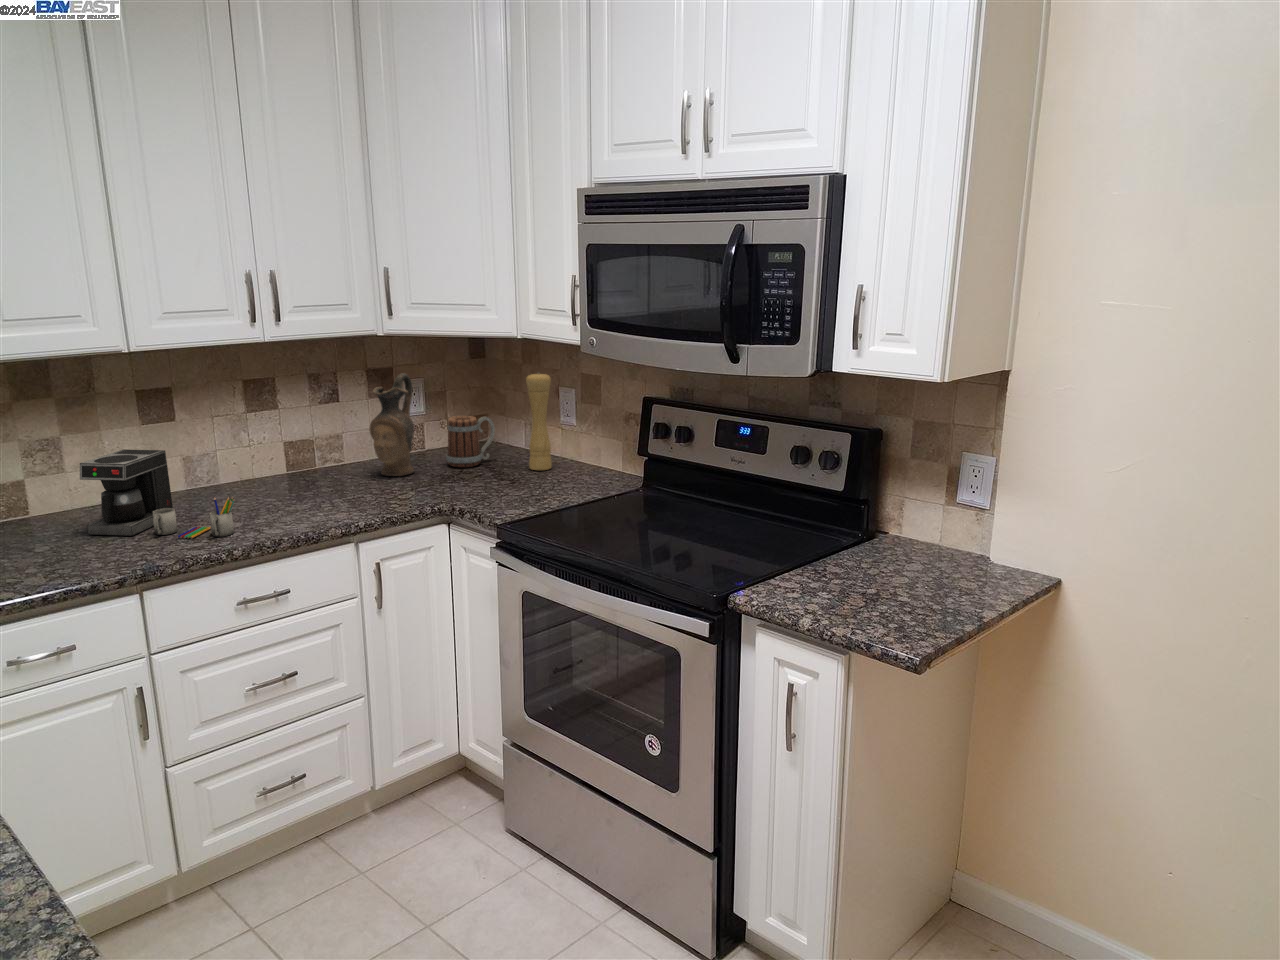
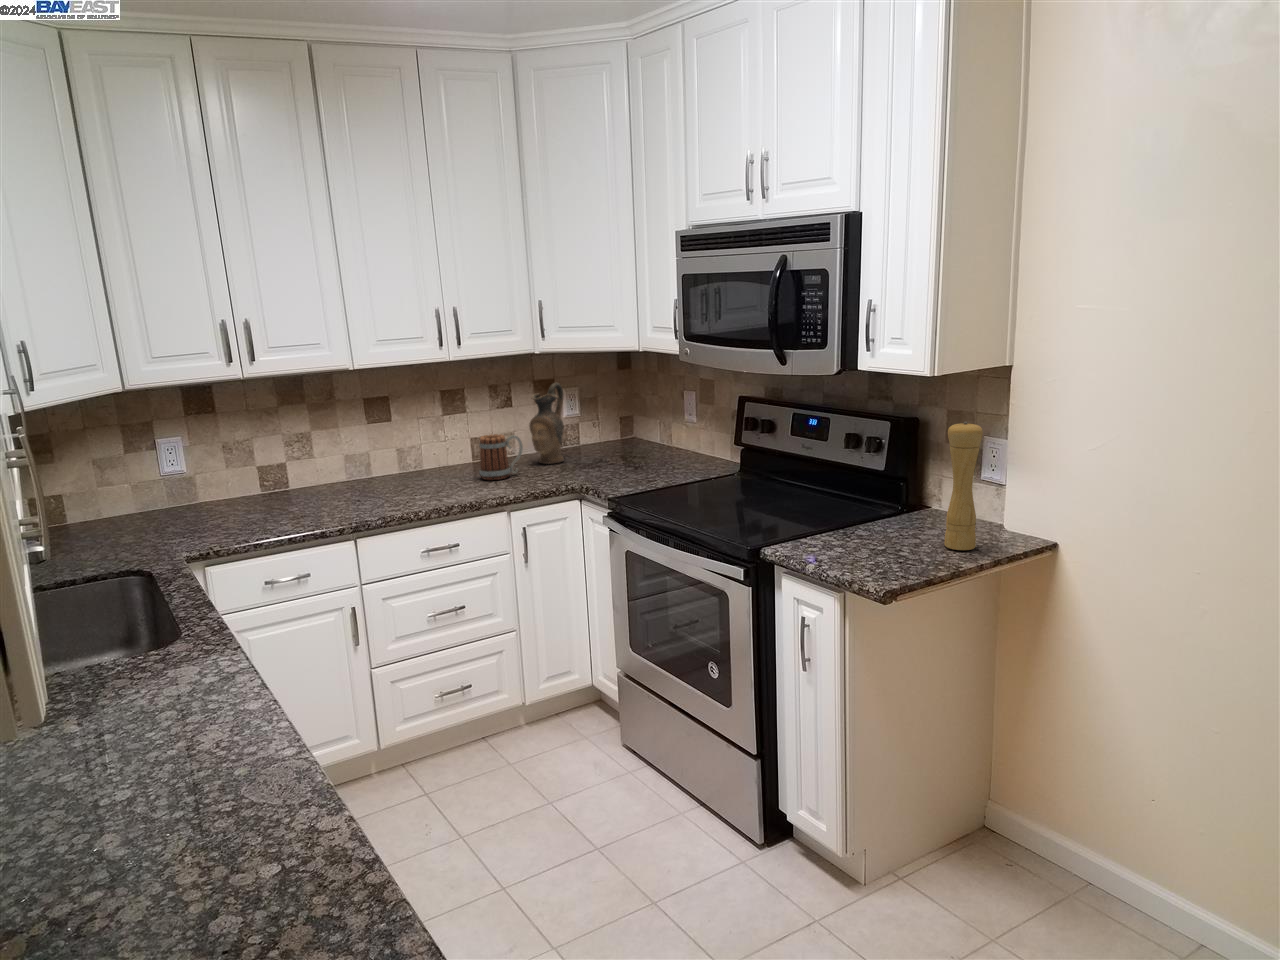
pepper mill: present [526,372,552,470] -> present [944,422,983,550]
mug: present [446,416,495,467] -> present [479,434,523,480]
coffee maker: present [80,449,235,539] -> none [322,440,421,504]

